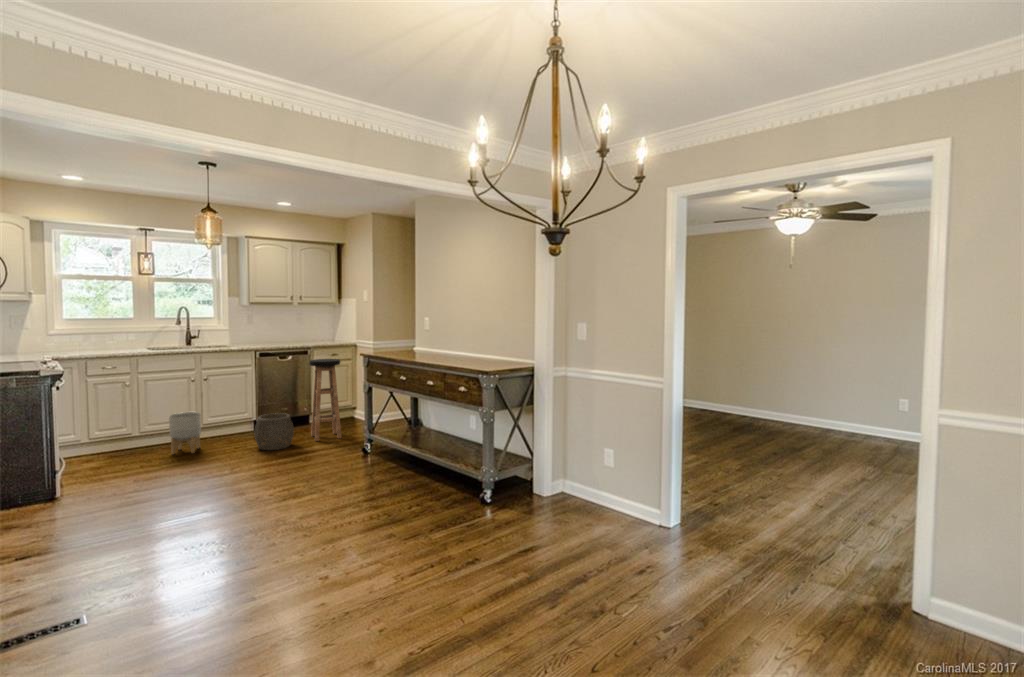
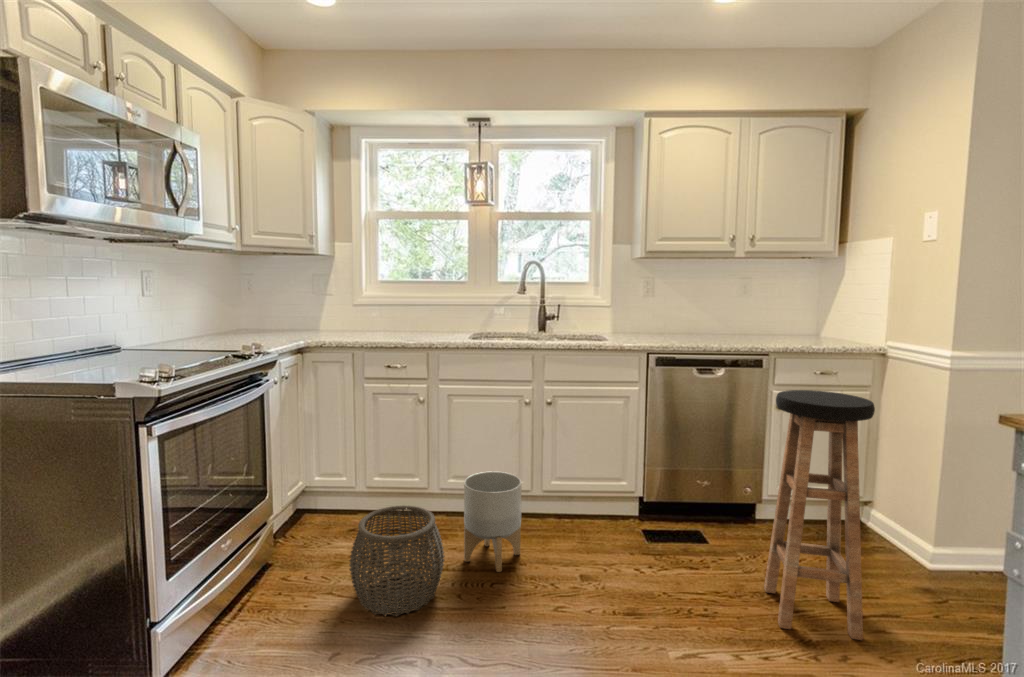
woven basket: present [255,413,294,450] -> present [350,506,444,616]

